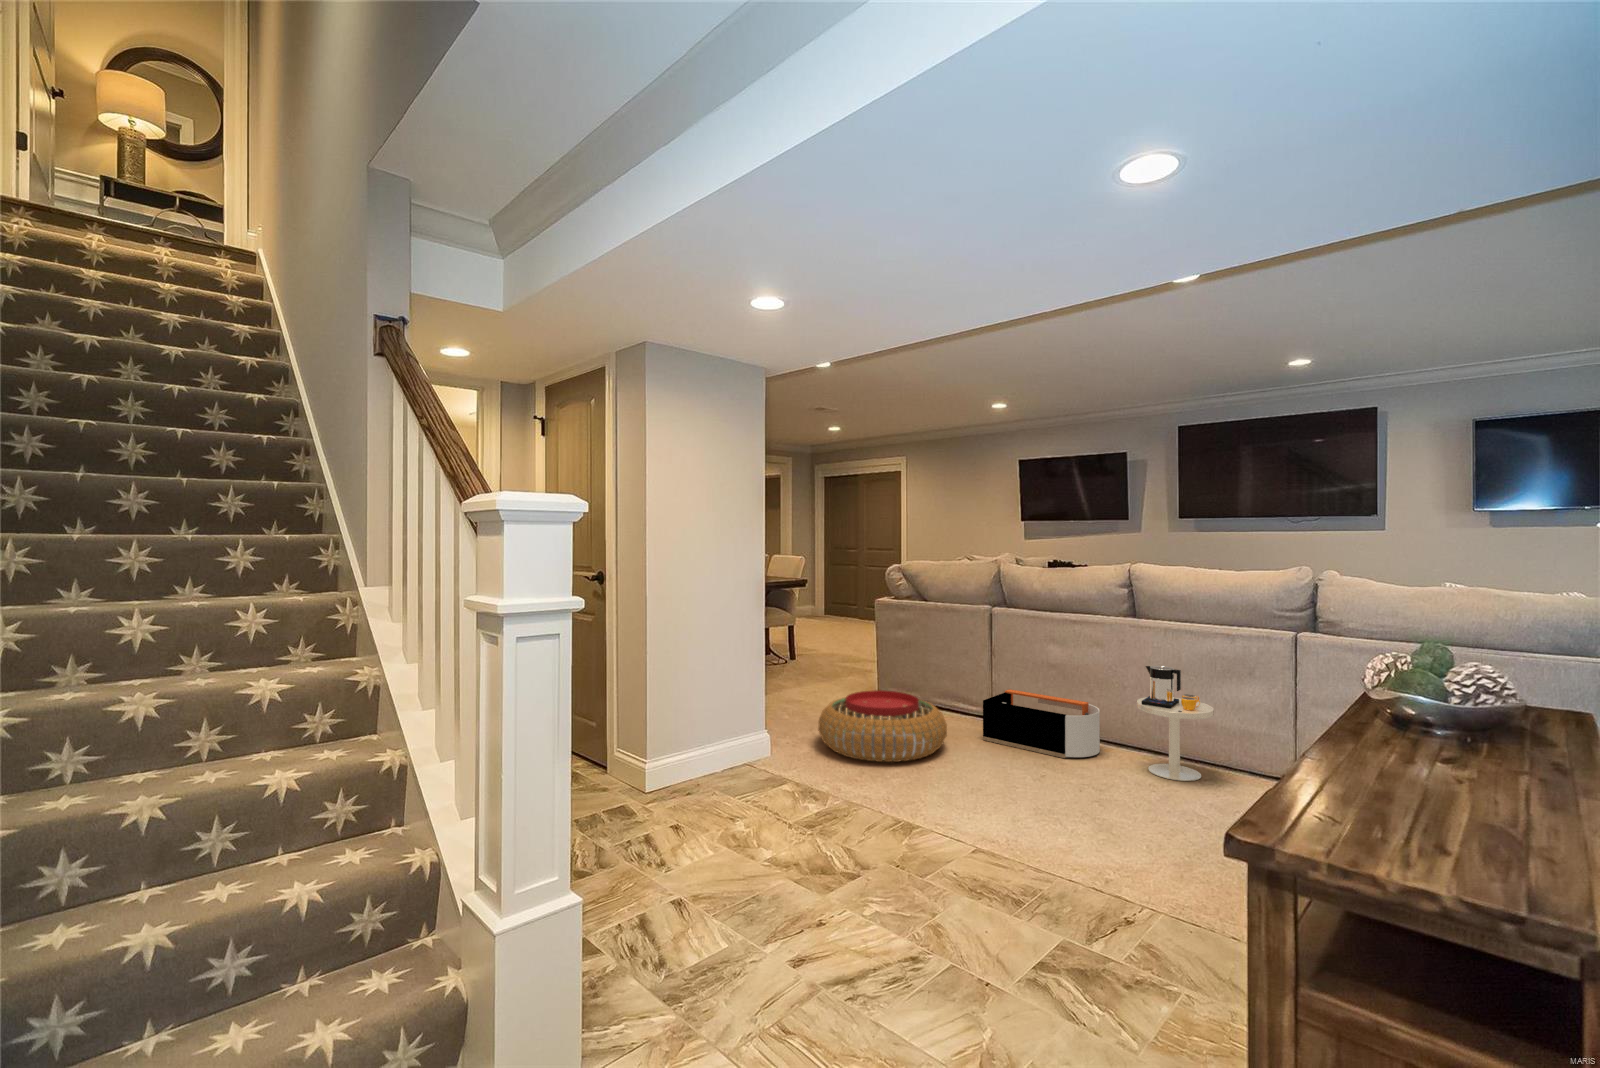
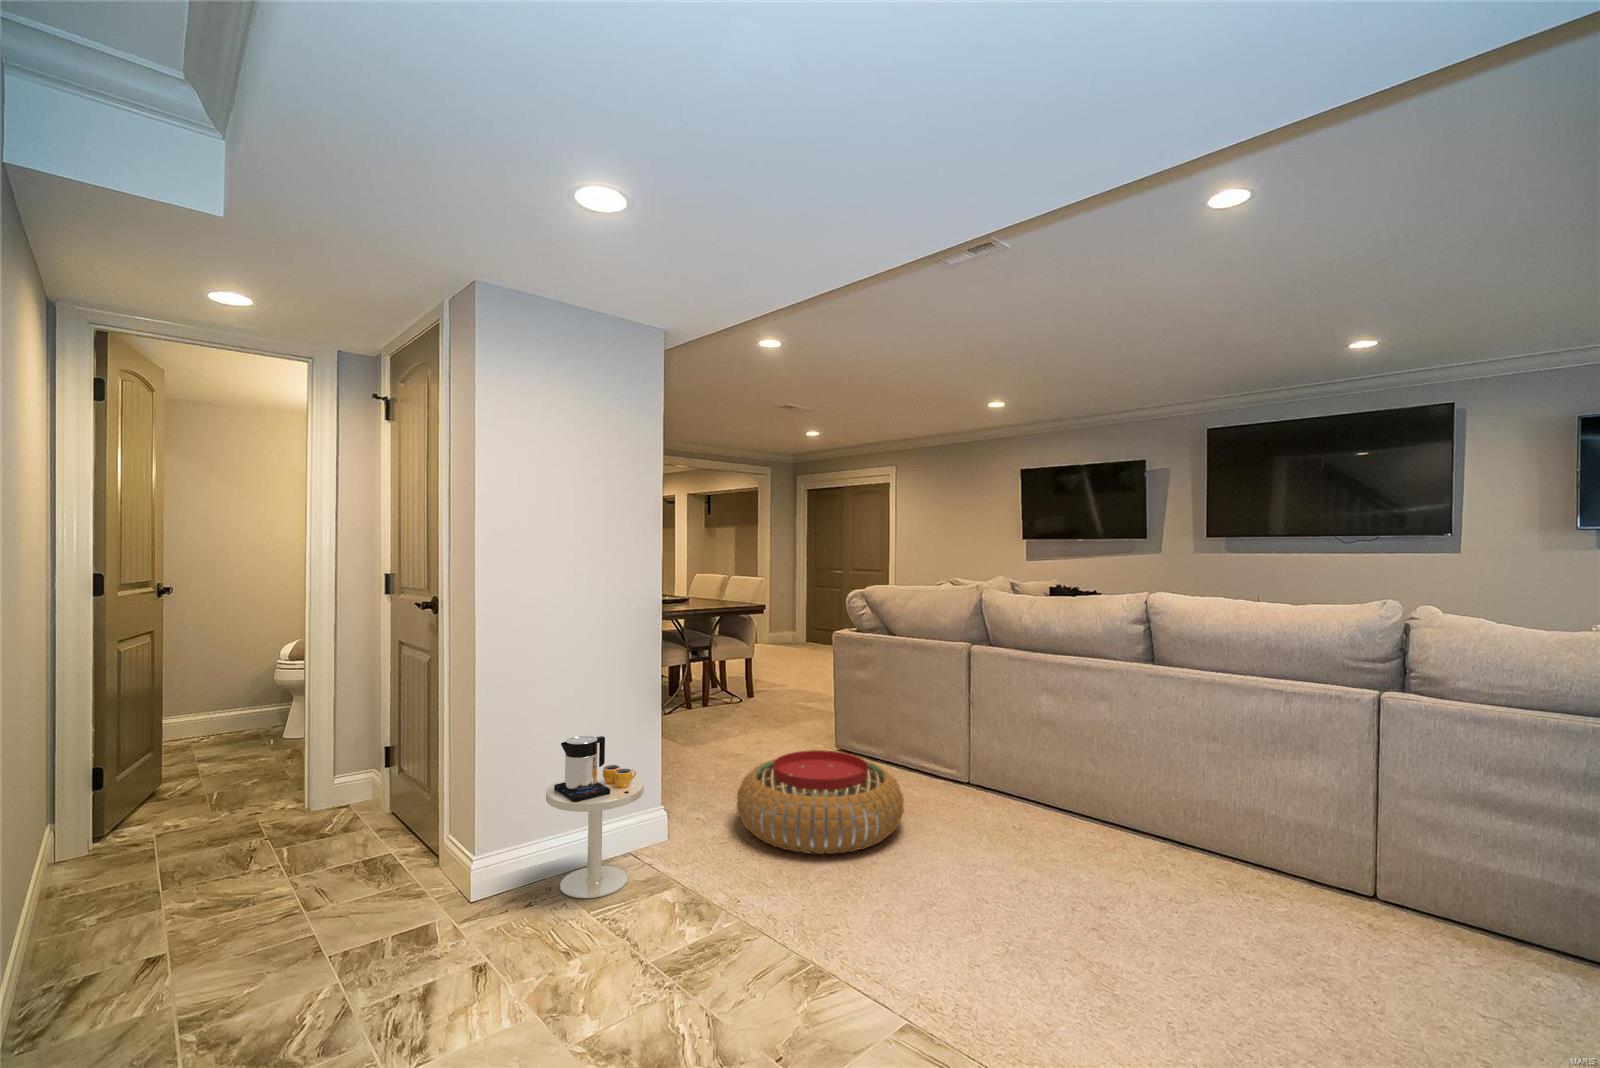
side table: present [1137,666,1214,781] -> present [546,736,644,898]
storage bin: present [983,689,1100,758] -> none [953,751,1106,853]

